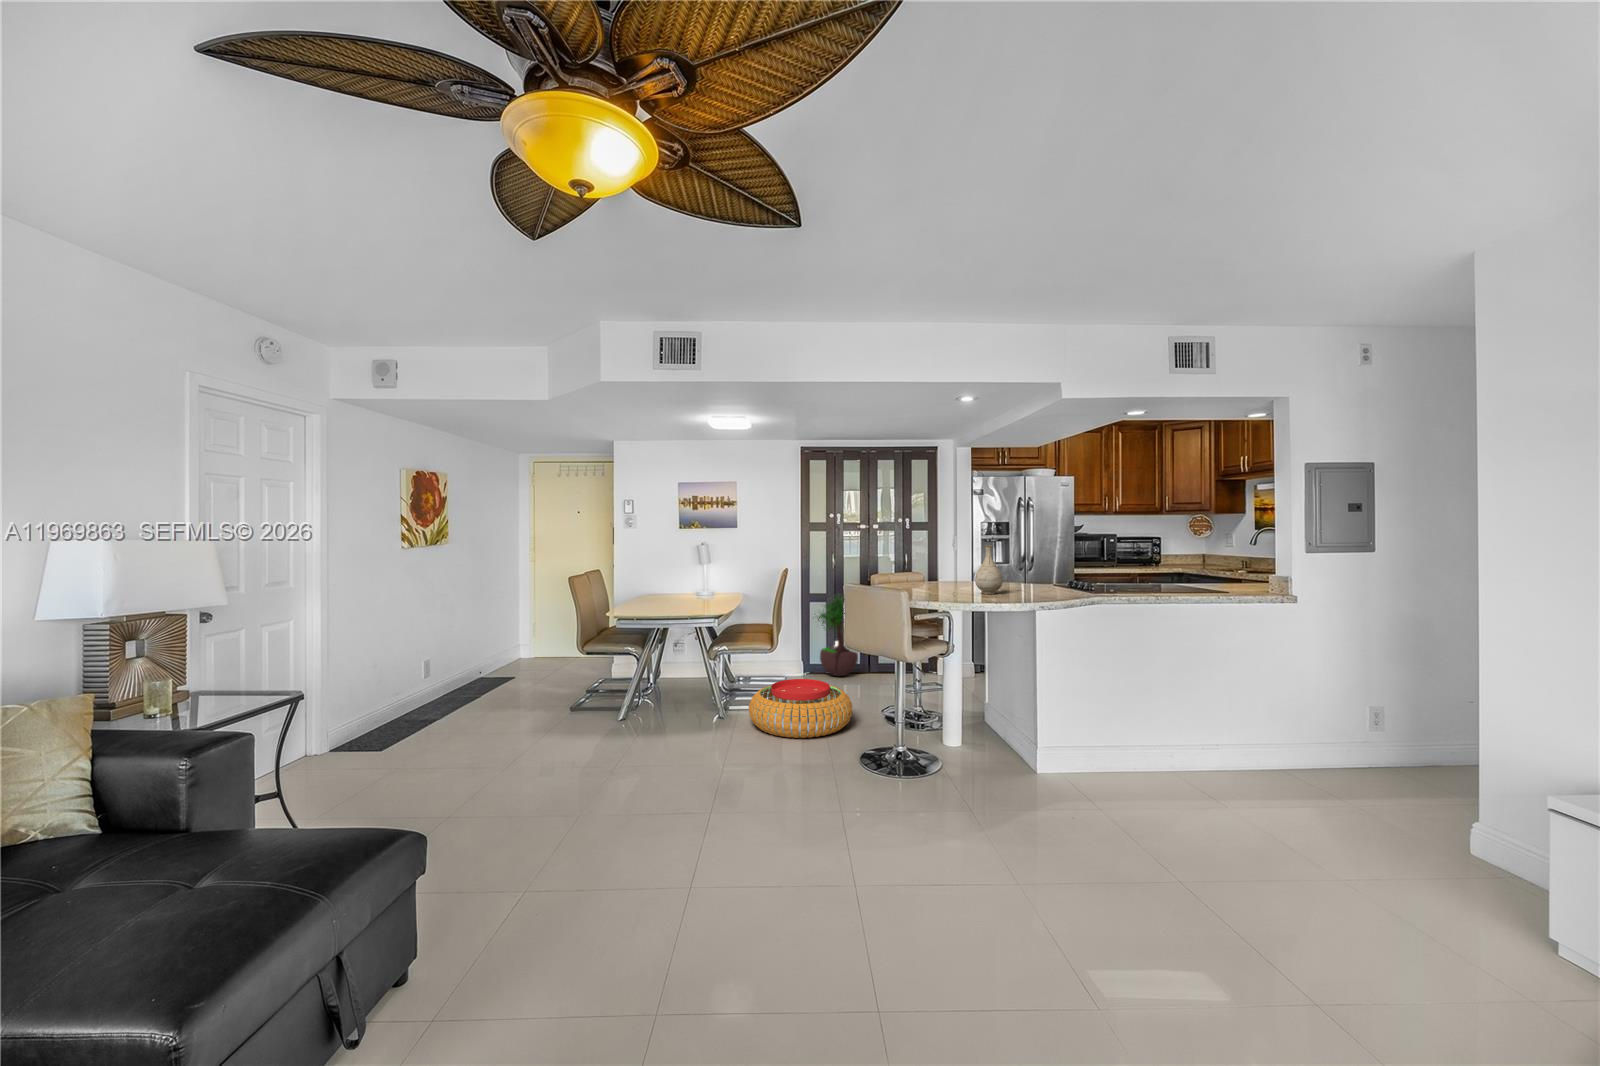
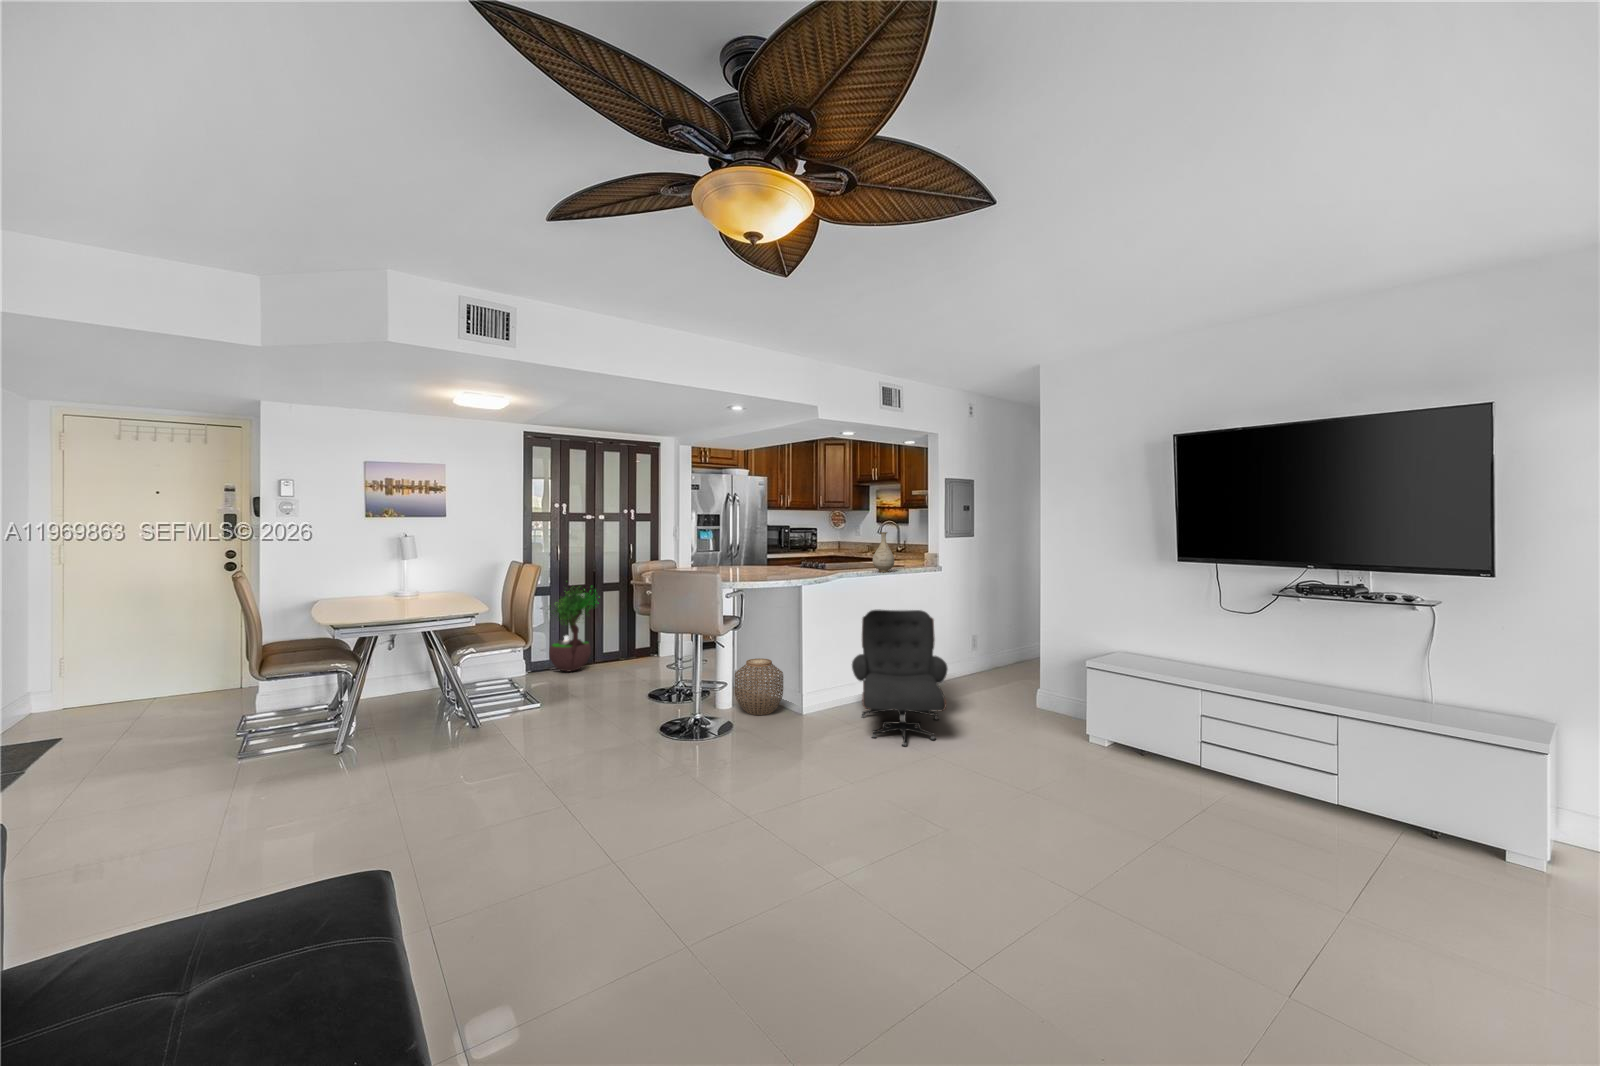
vase: present [975,546,1003,594] -> present [873,532,894,572]
lounge chair: none [1069,653,1260,878] -> present [852,610,948,746]
pouf: present [749,679,852,738] -> none [529,670,638,726]
woven basket: none [942,696,1004,768] -> present [735,658,783,715]

